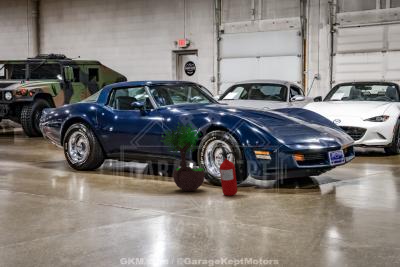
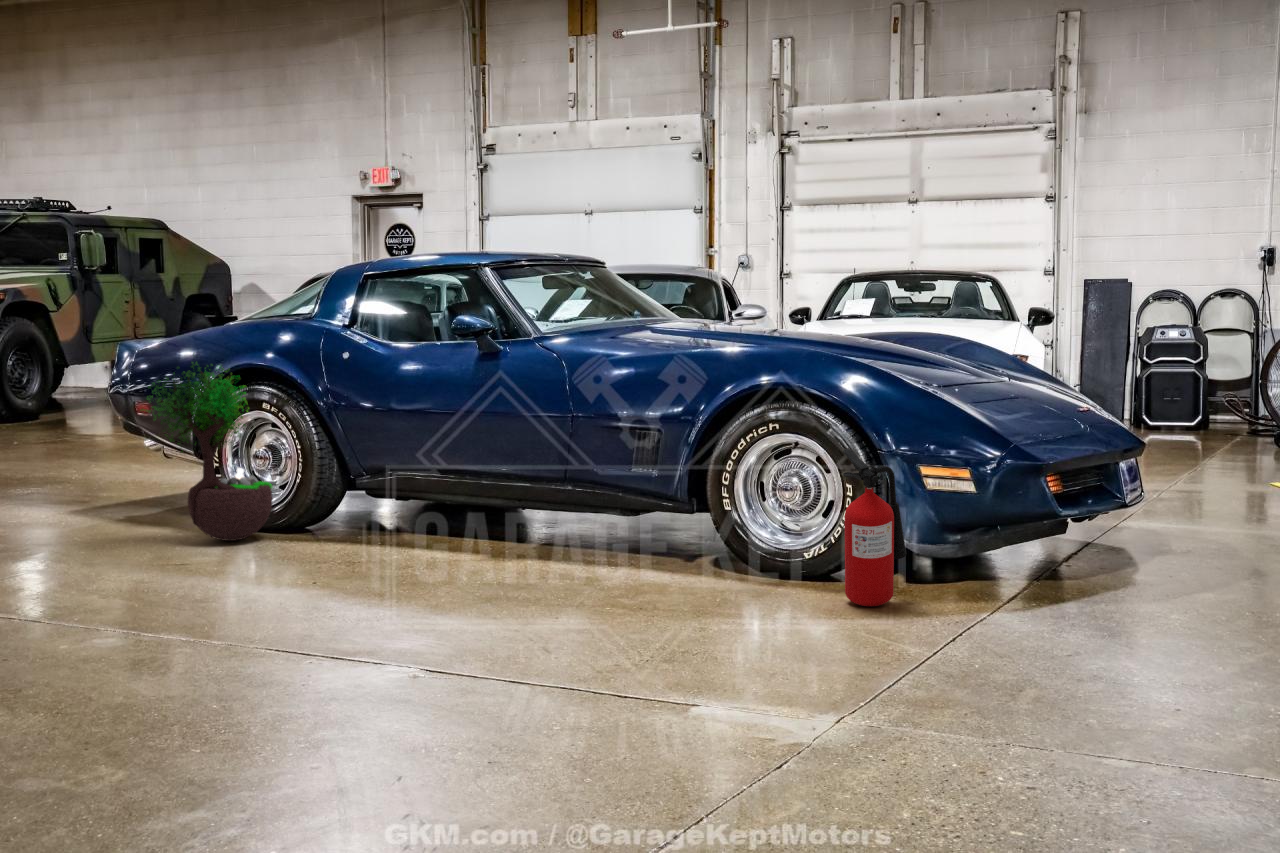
potted tree: present [160,122,204,191] -> present [142,353,272,541]

